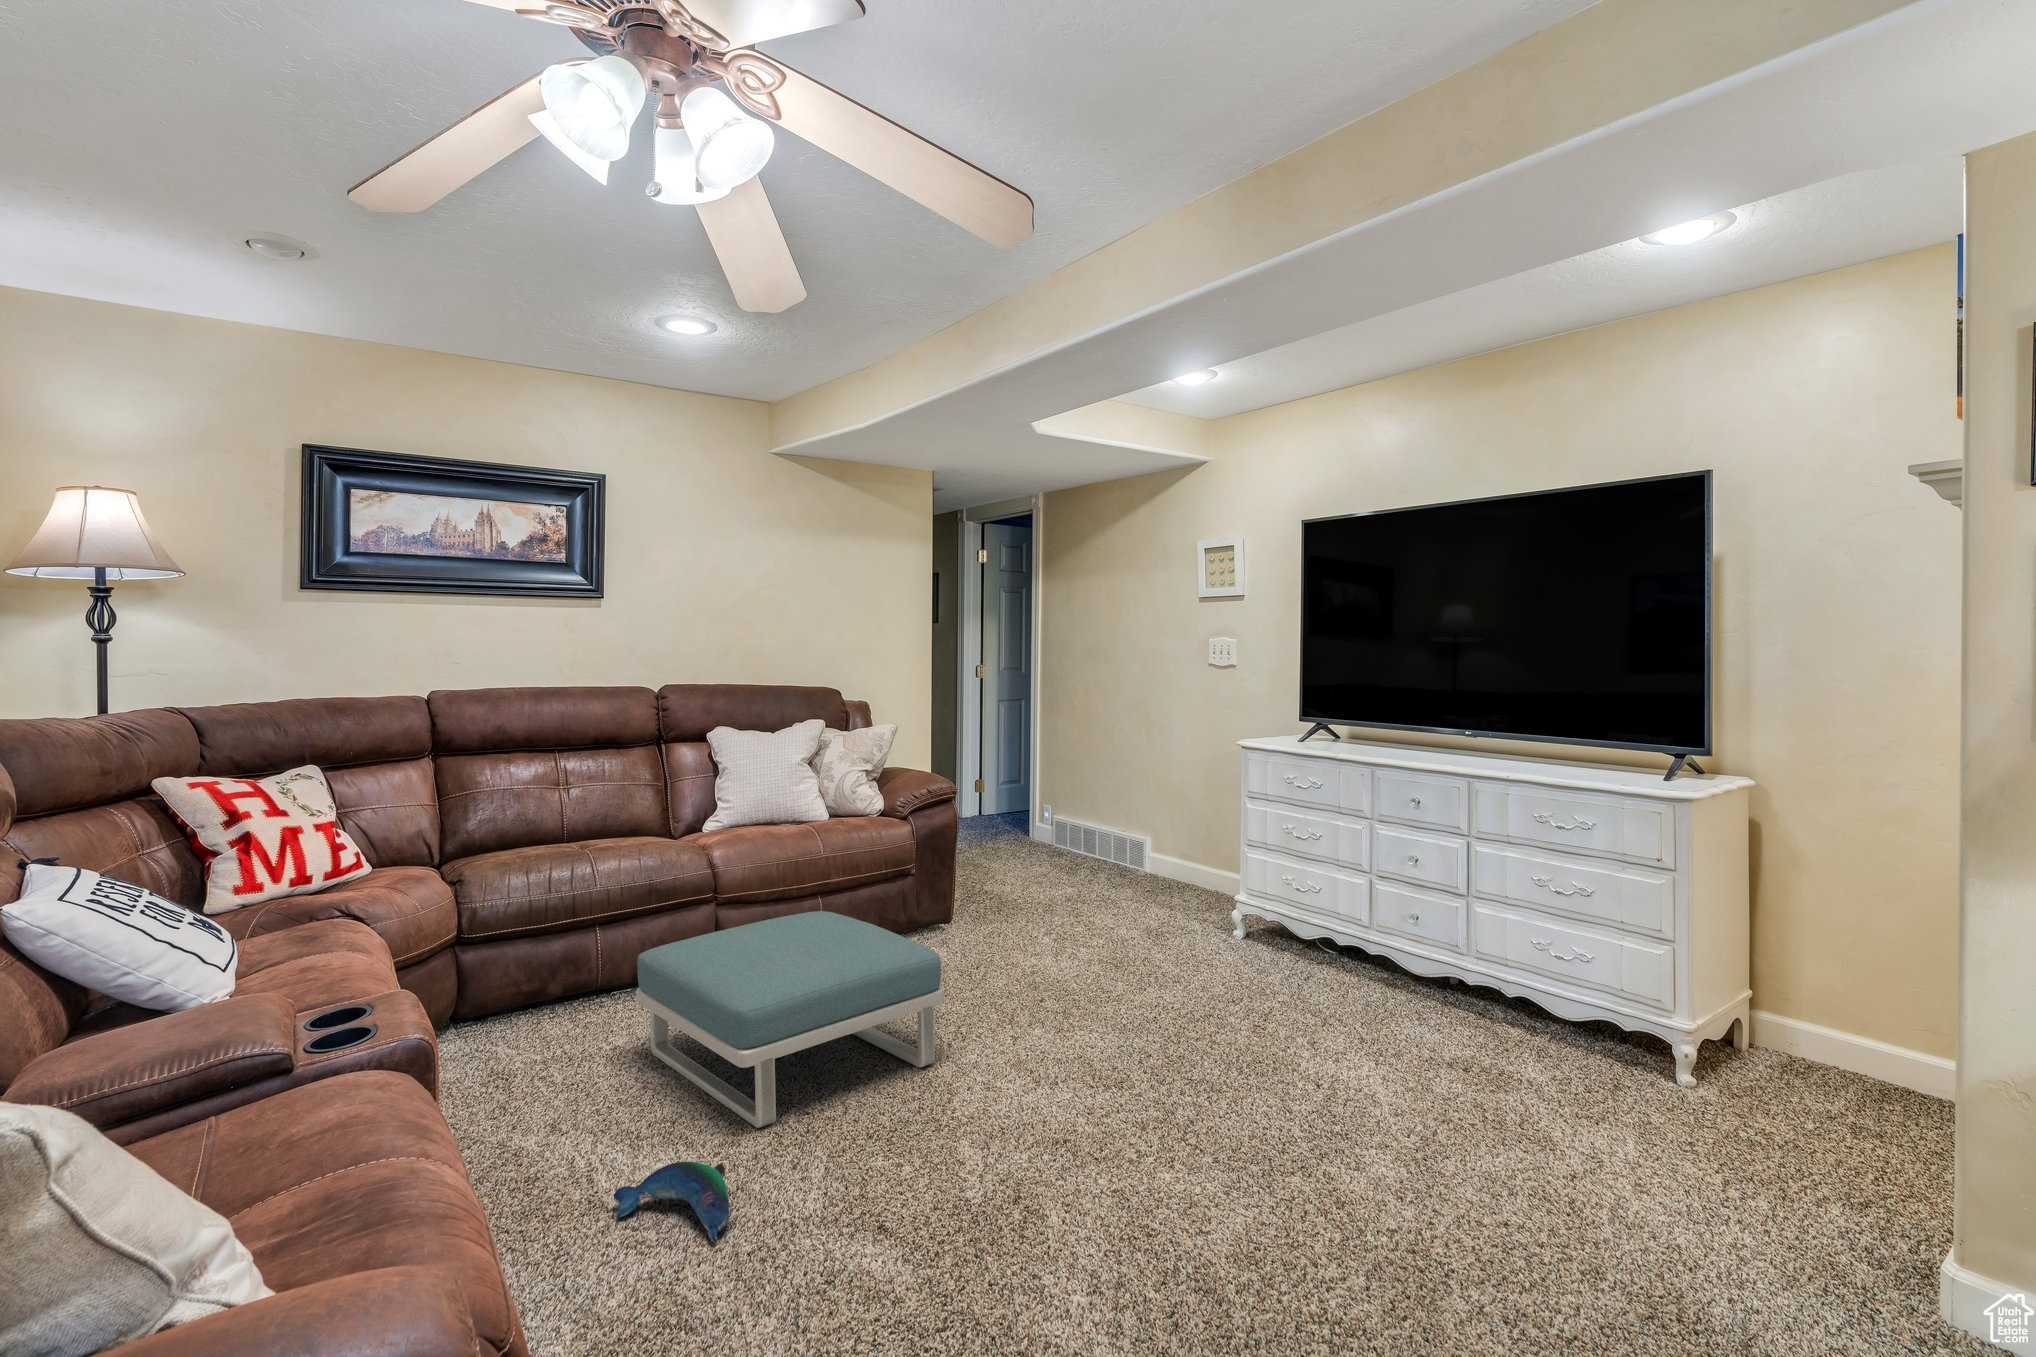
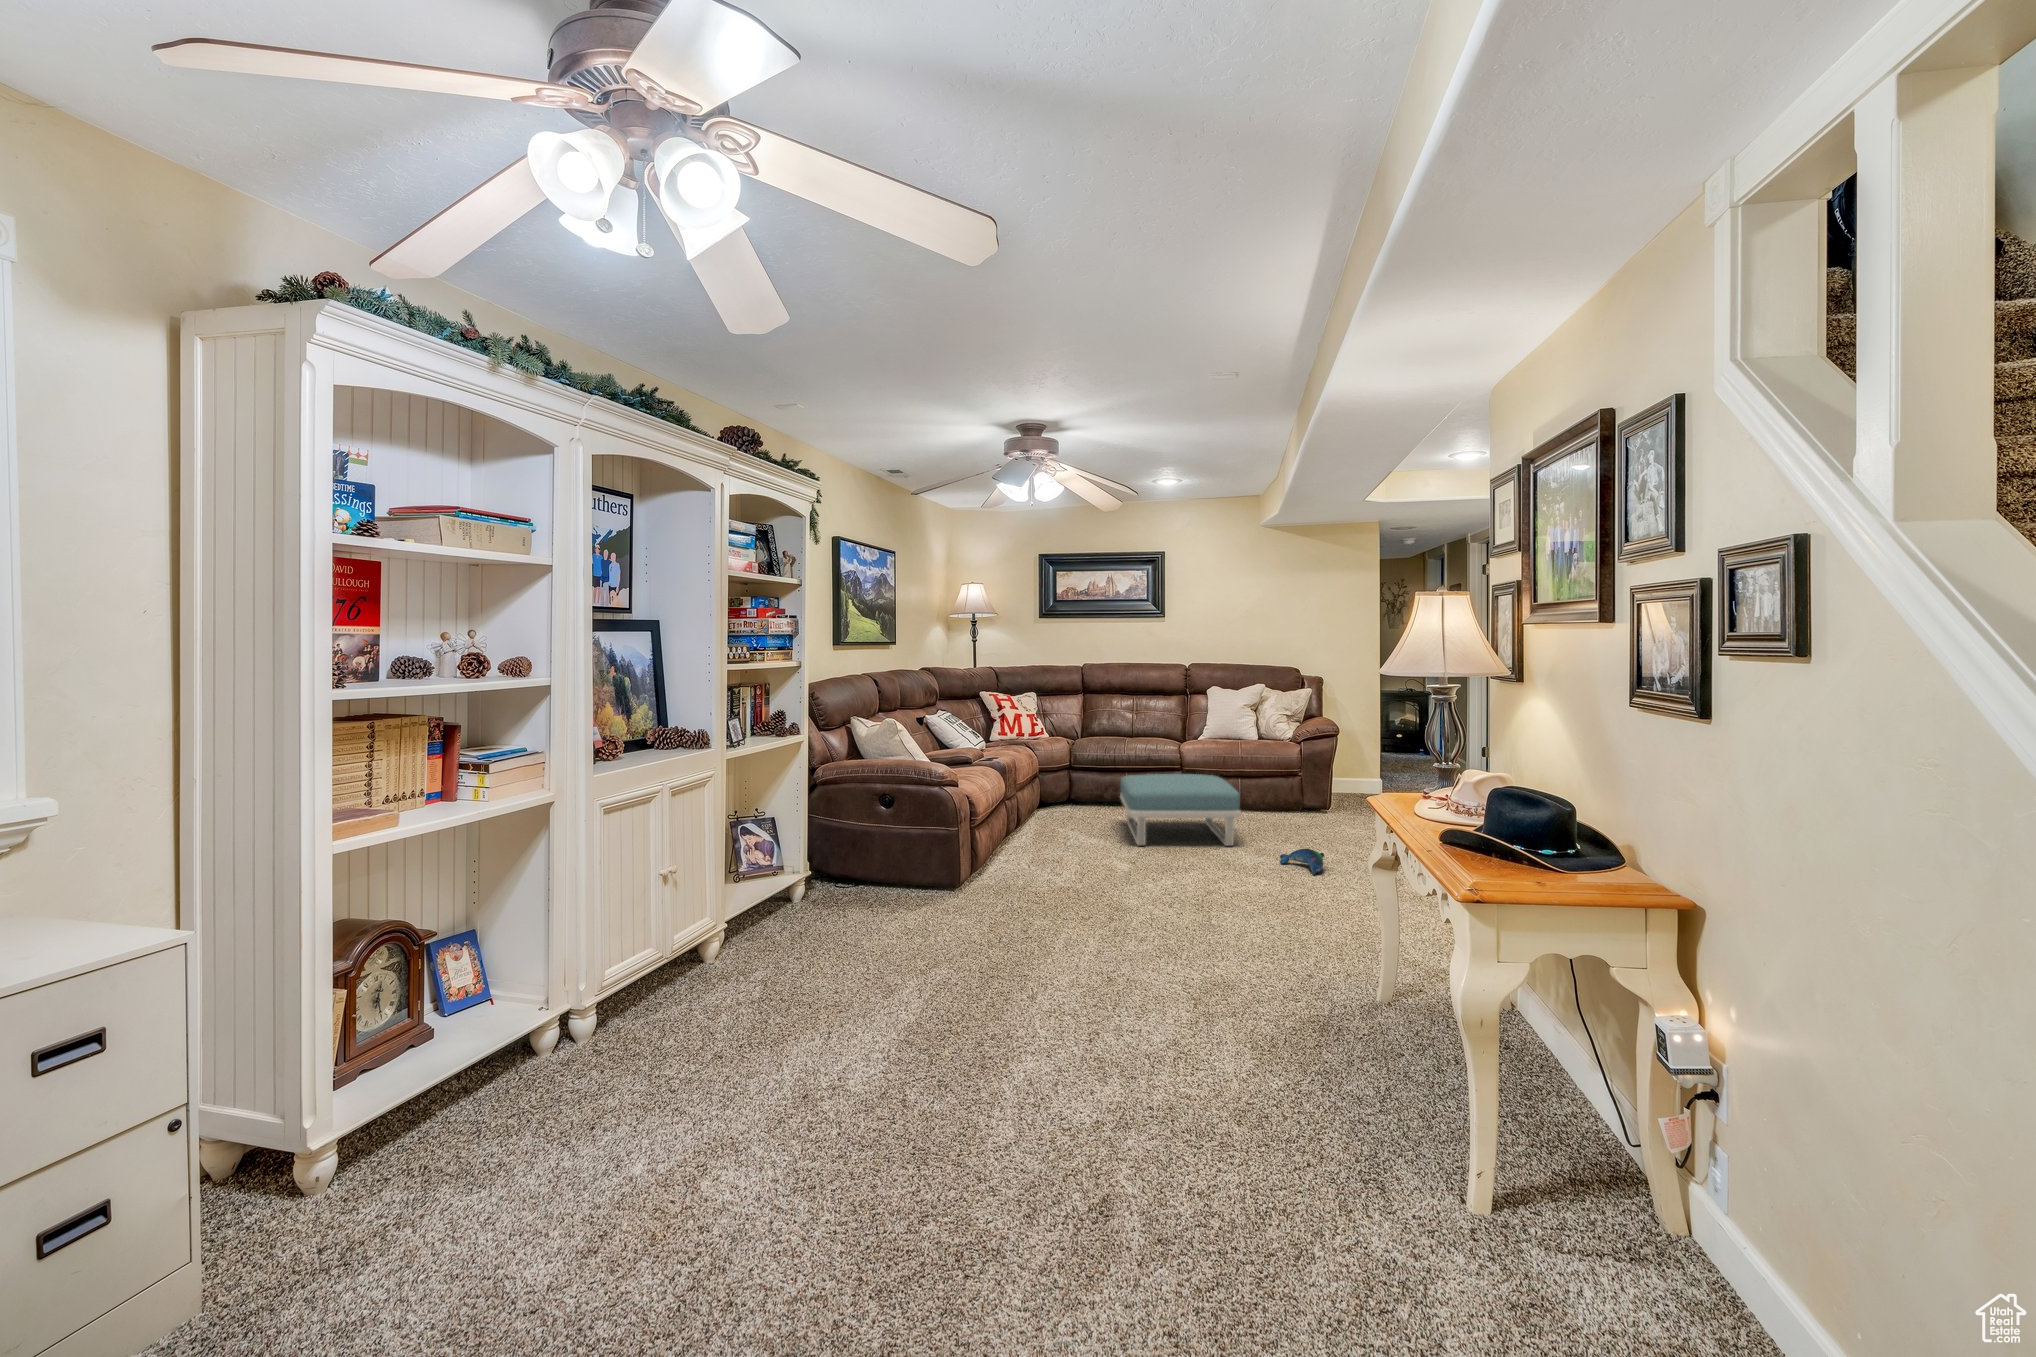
plush toy: present [614,1161,729,1242] -> present [1280,849,1324,874]

